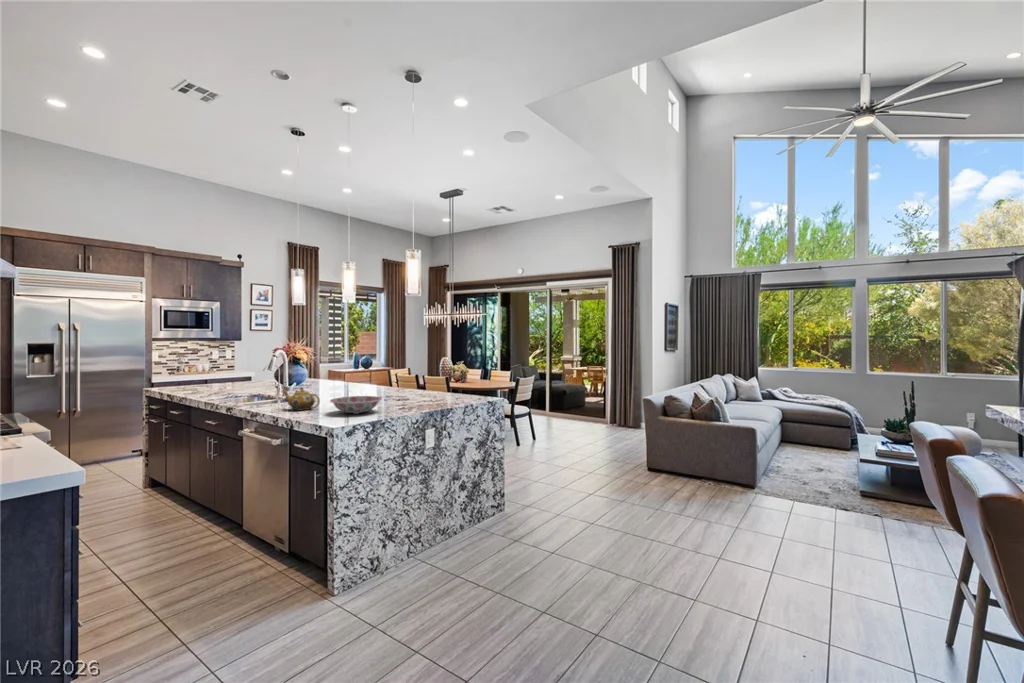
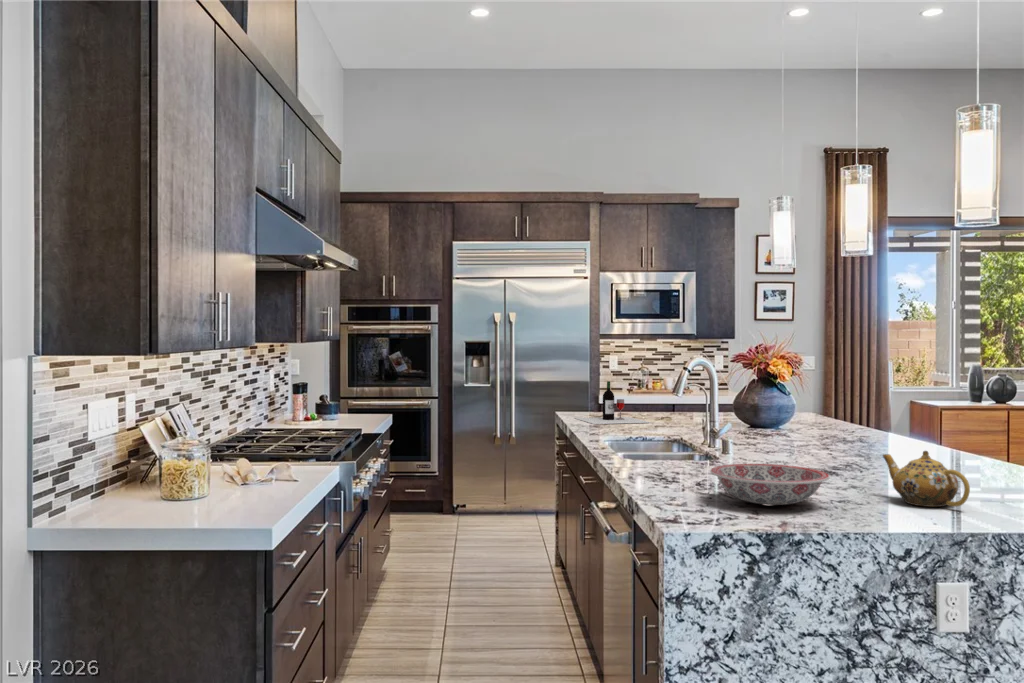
wine bottle: none [163,367,223,393] -> present [576,381,649,424]
teapot: present [283,388,320,410] -> present [883,451,970,507]

